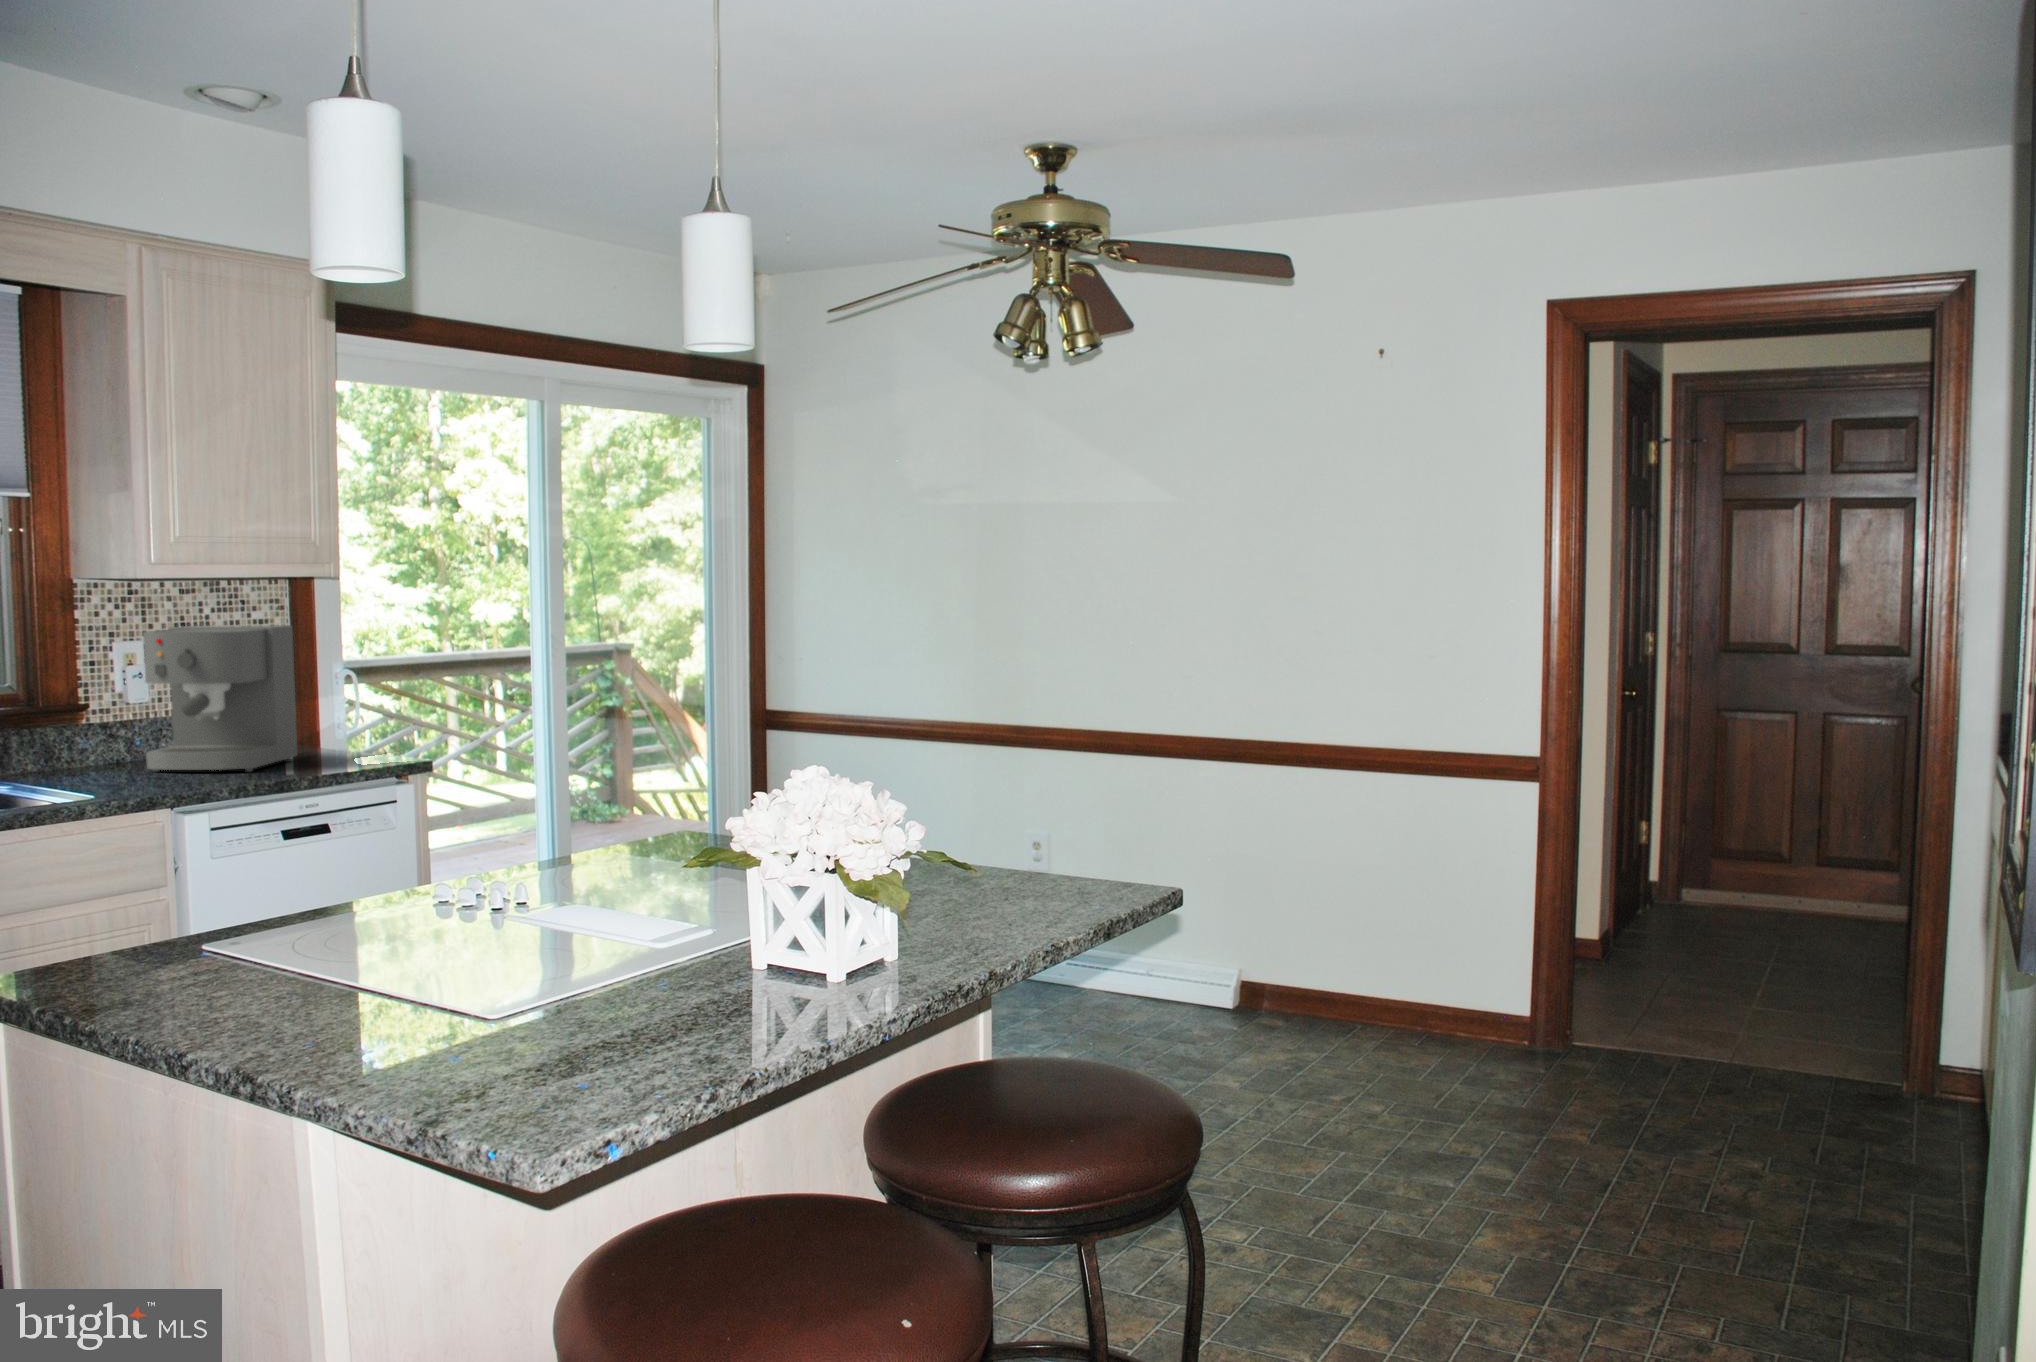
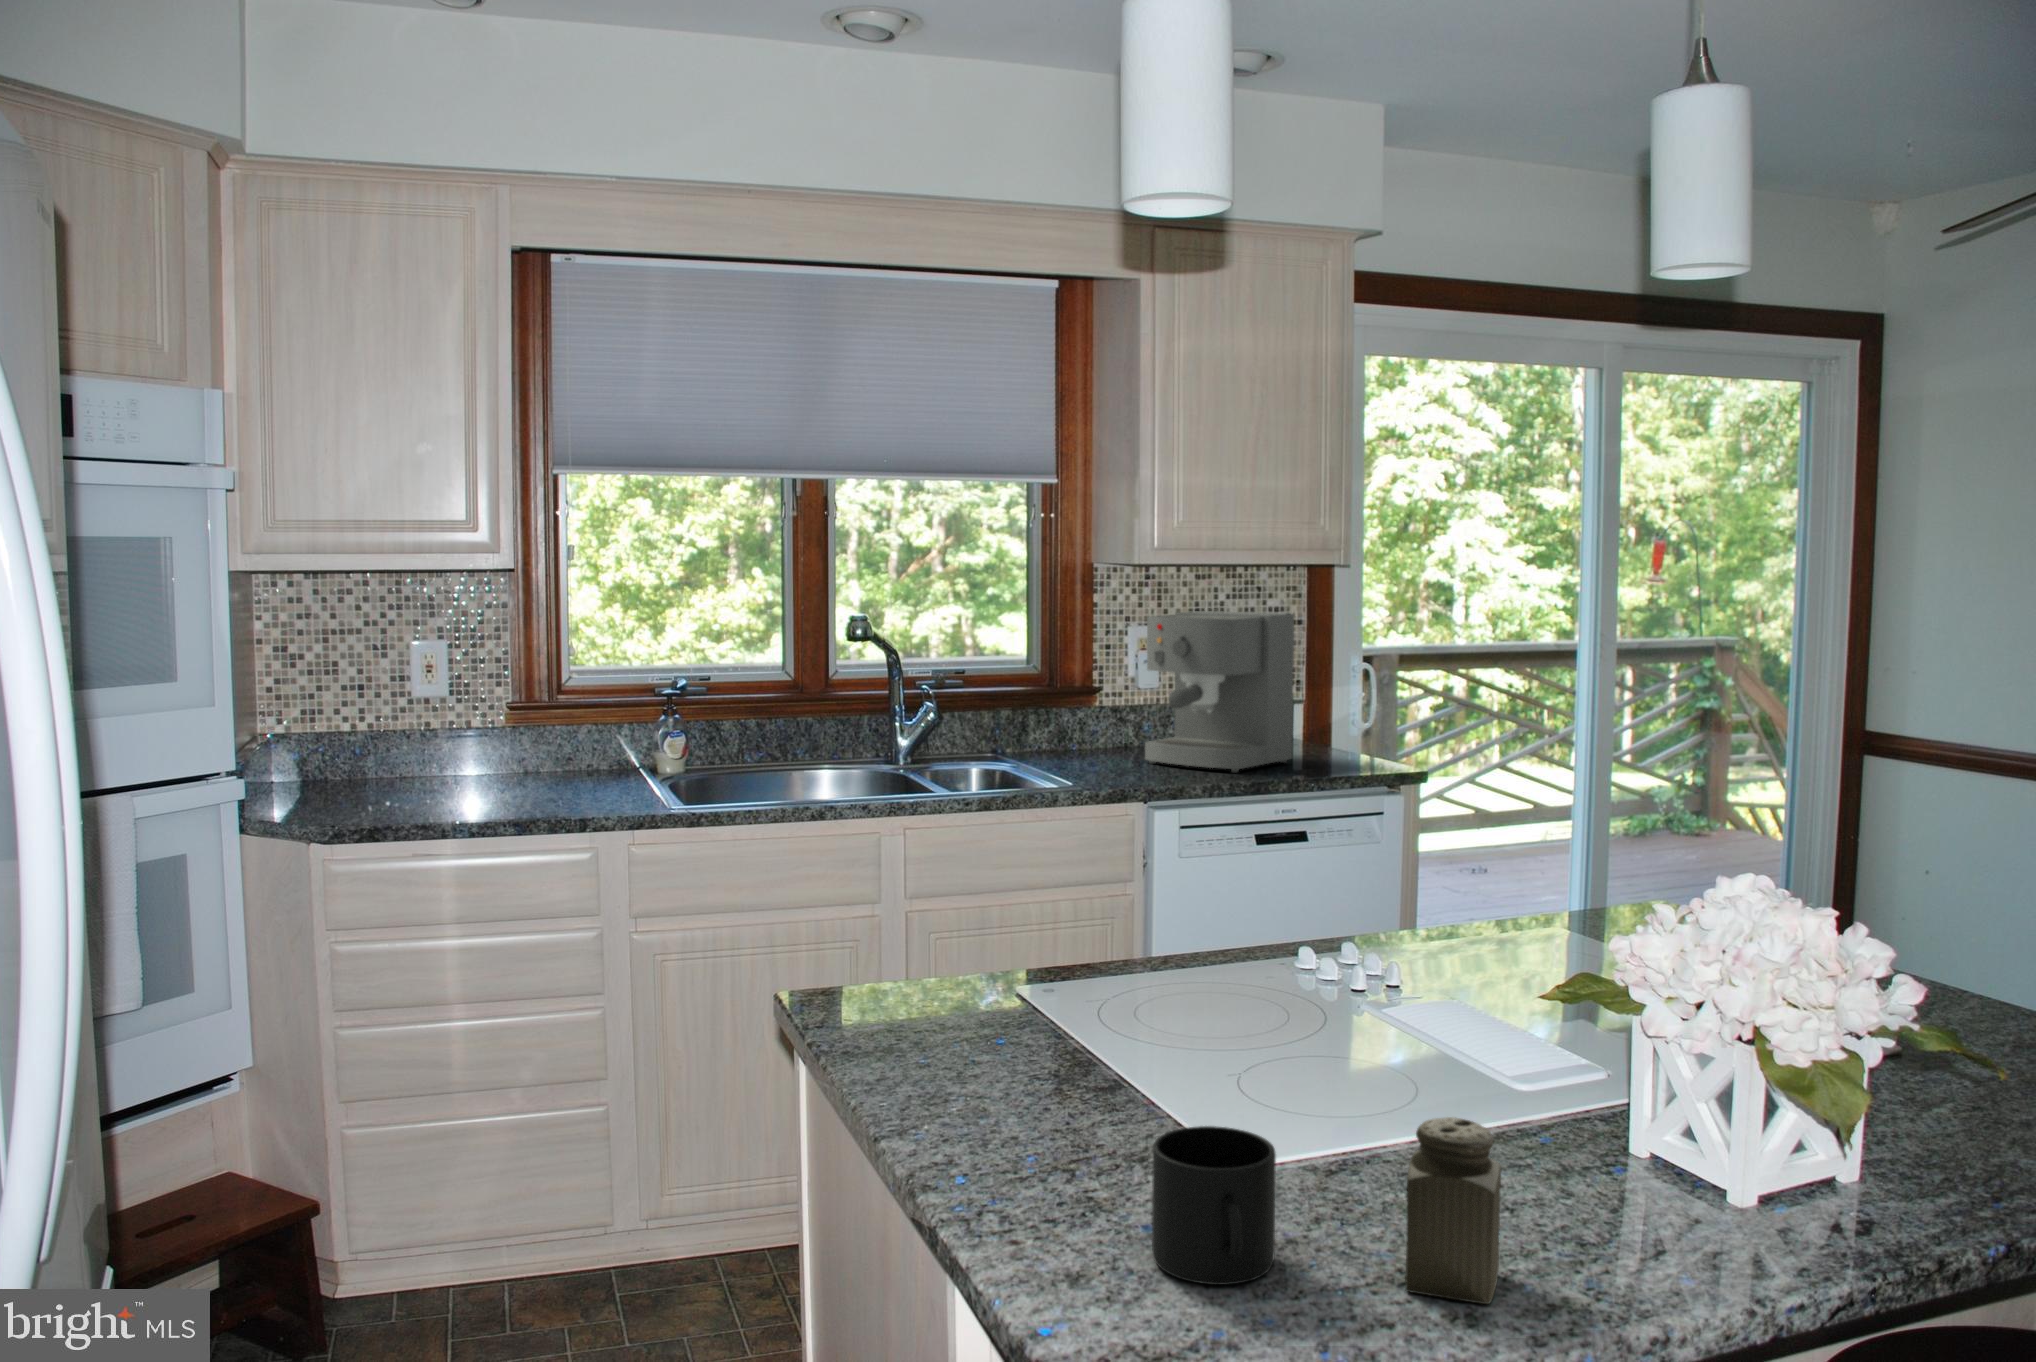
salt shaker: none [662,943,726,1063] -> present [1405,1117,1501,1304]
mug: none [481,984,576,1094] -> present [1152,1126,1276,1285]

